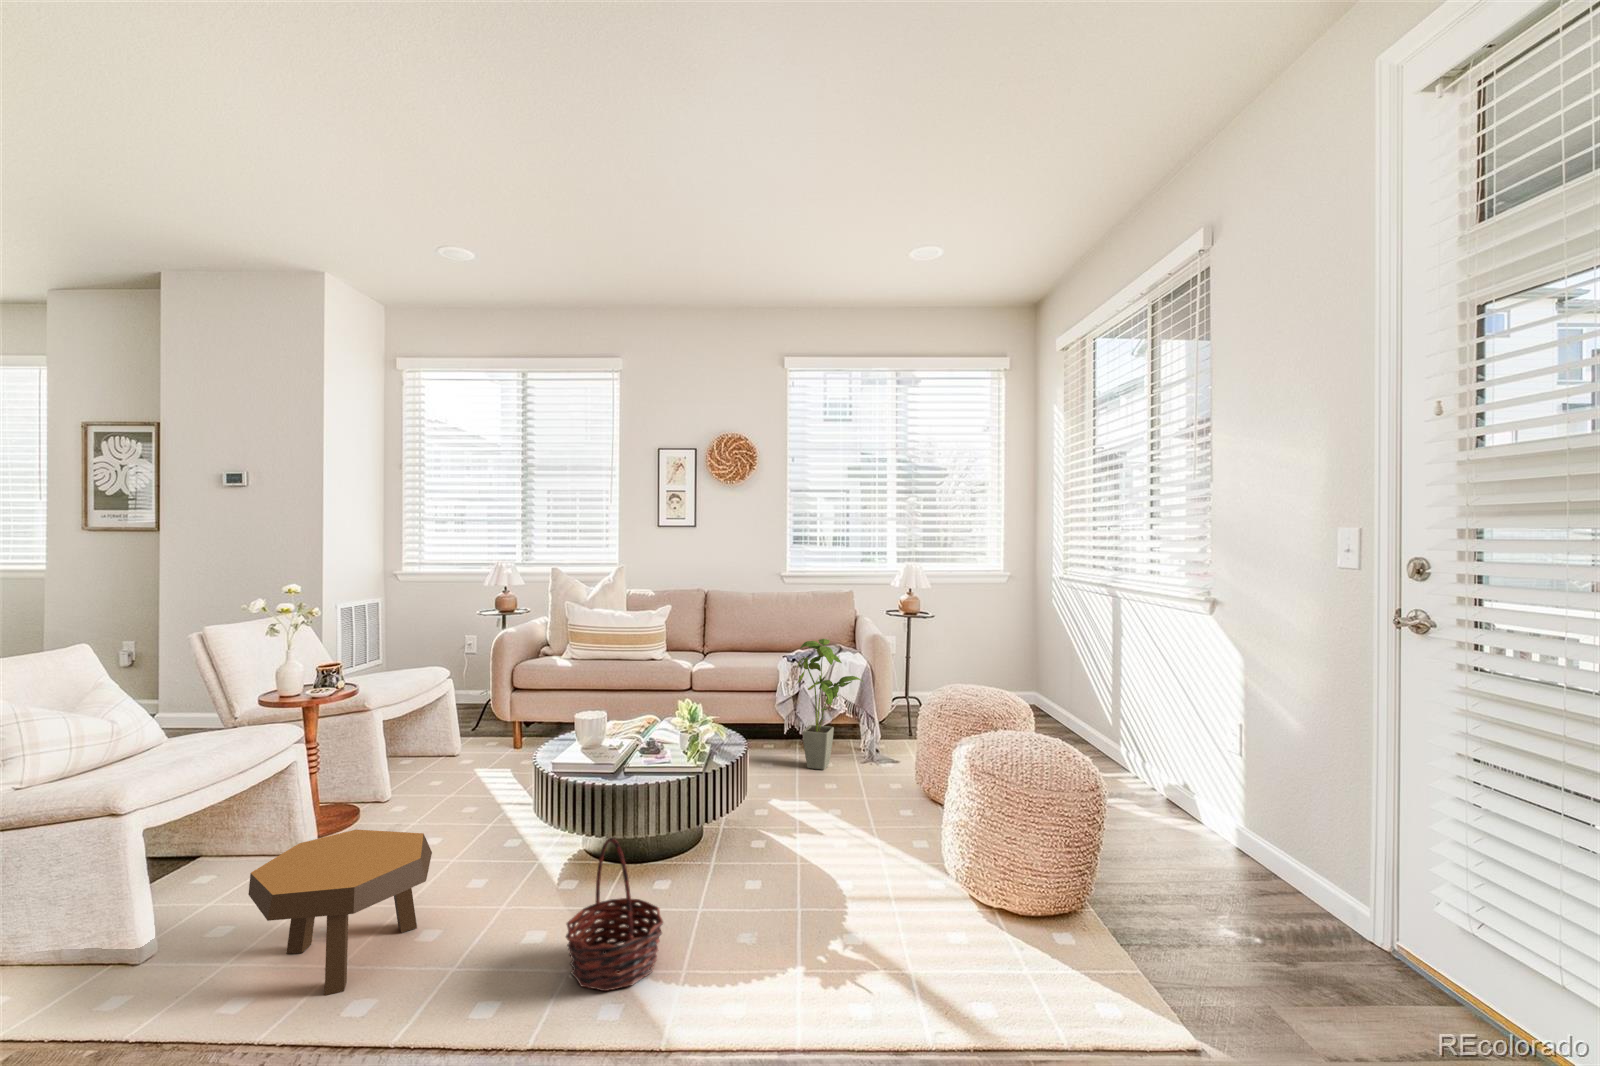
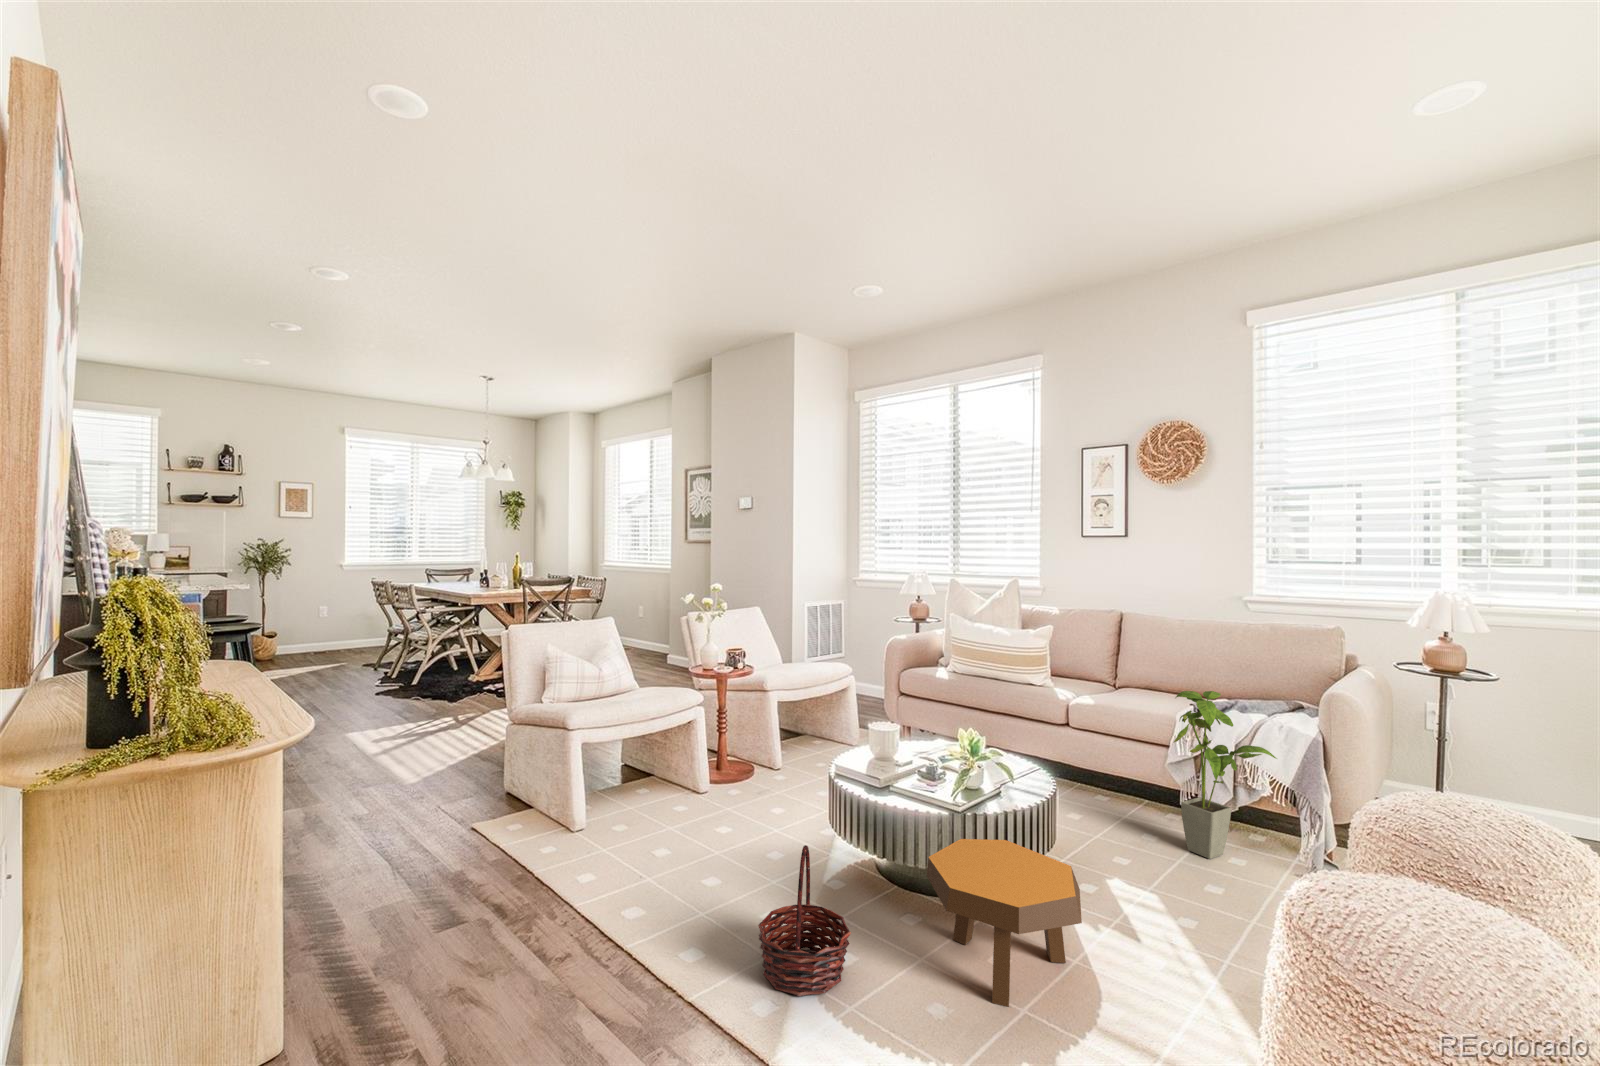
footstool: present [248,830,432,995] -> present [927,839,1082,1007]

